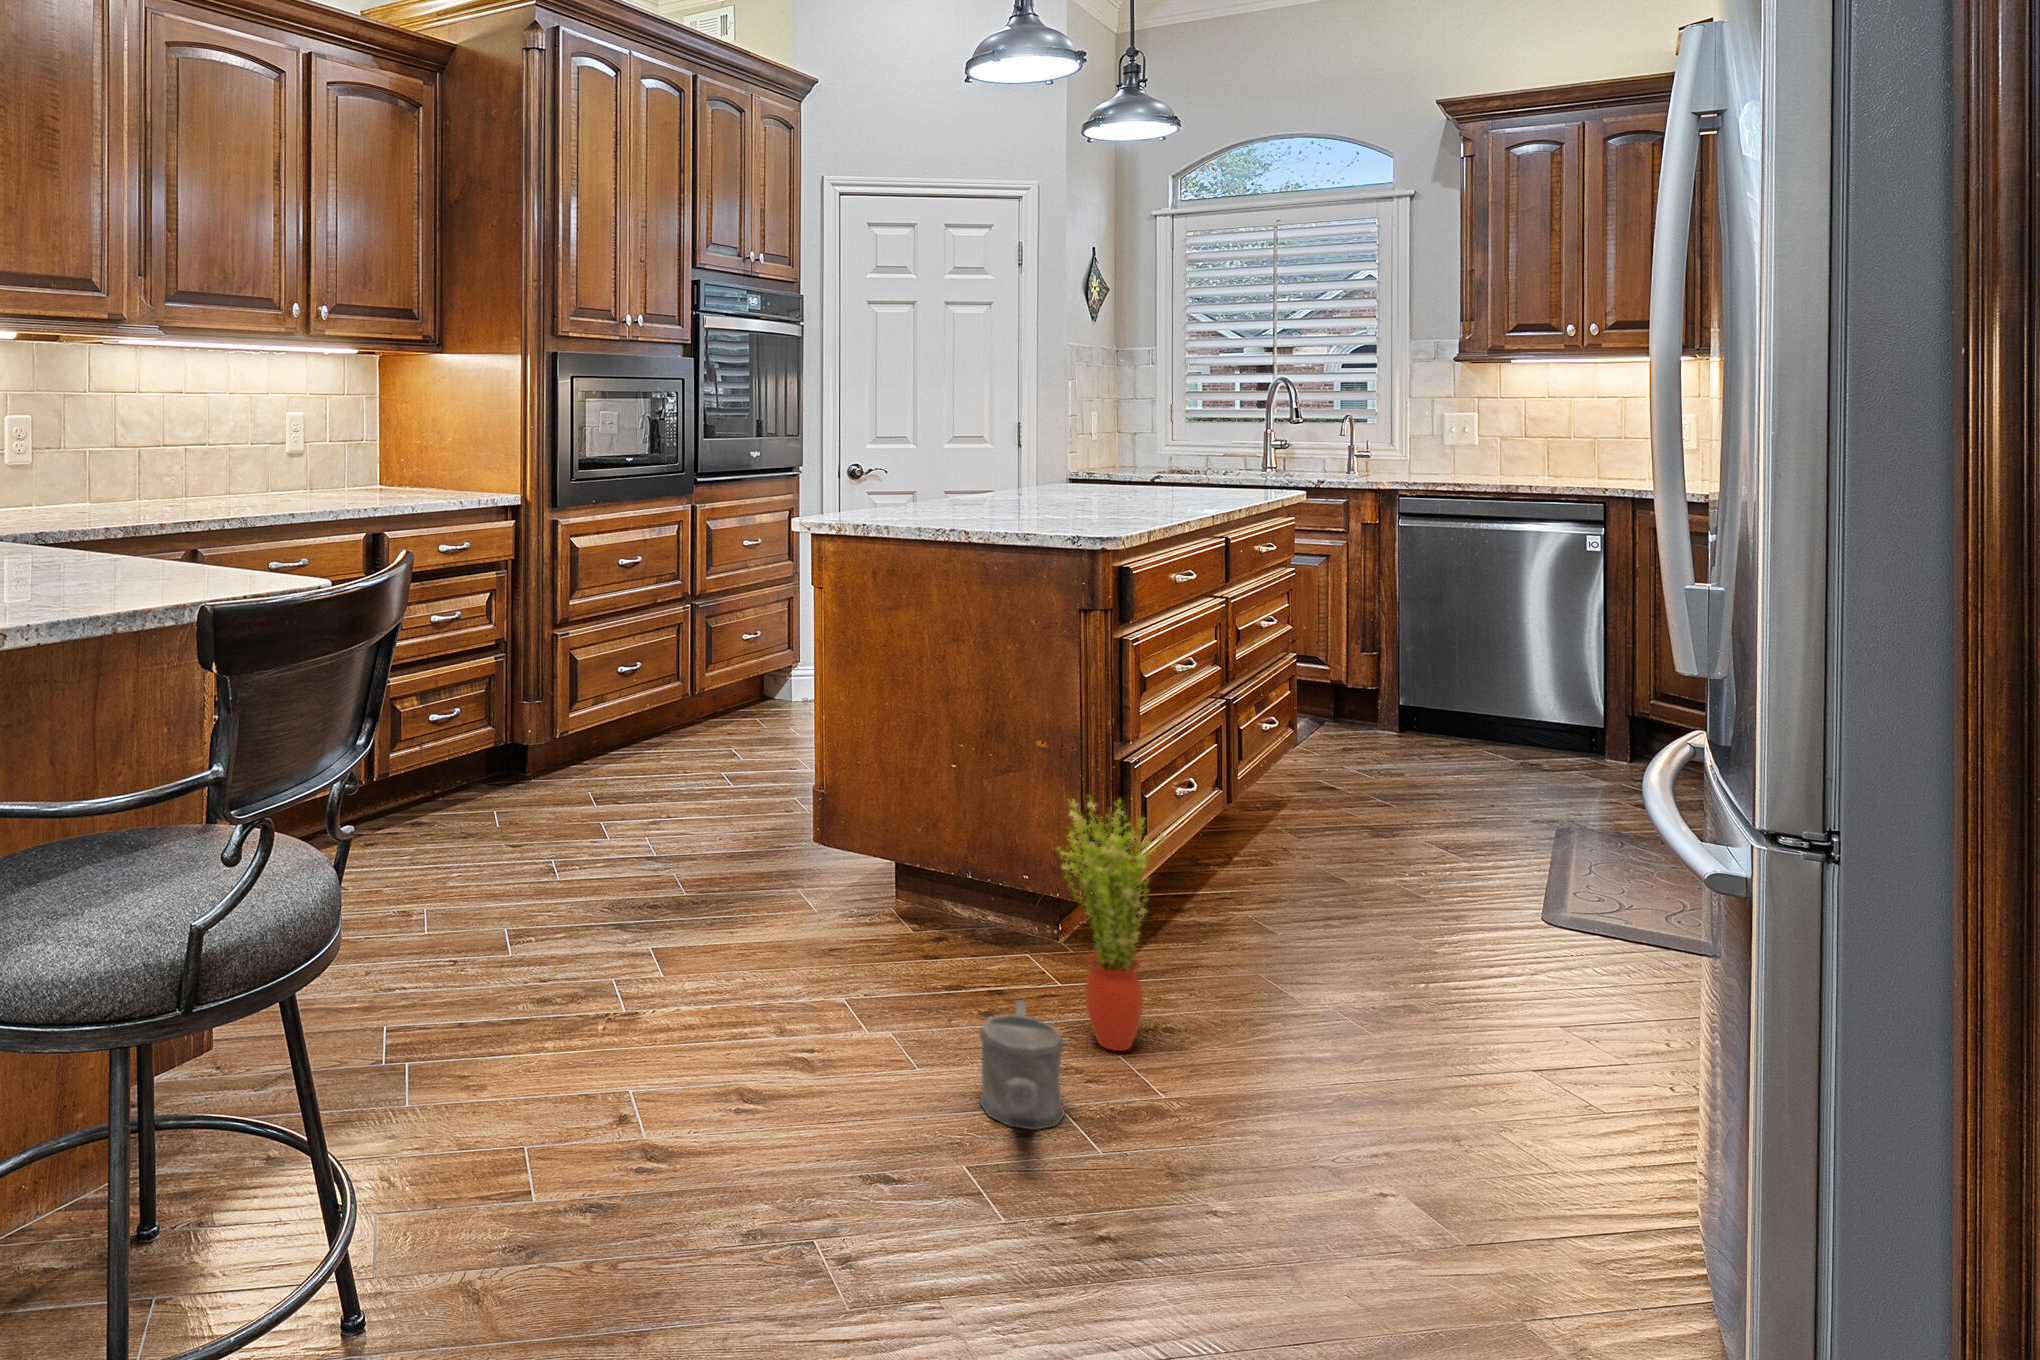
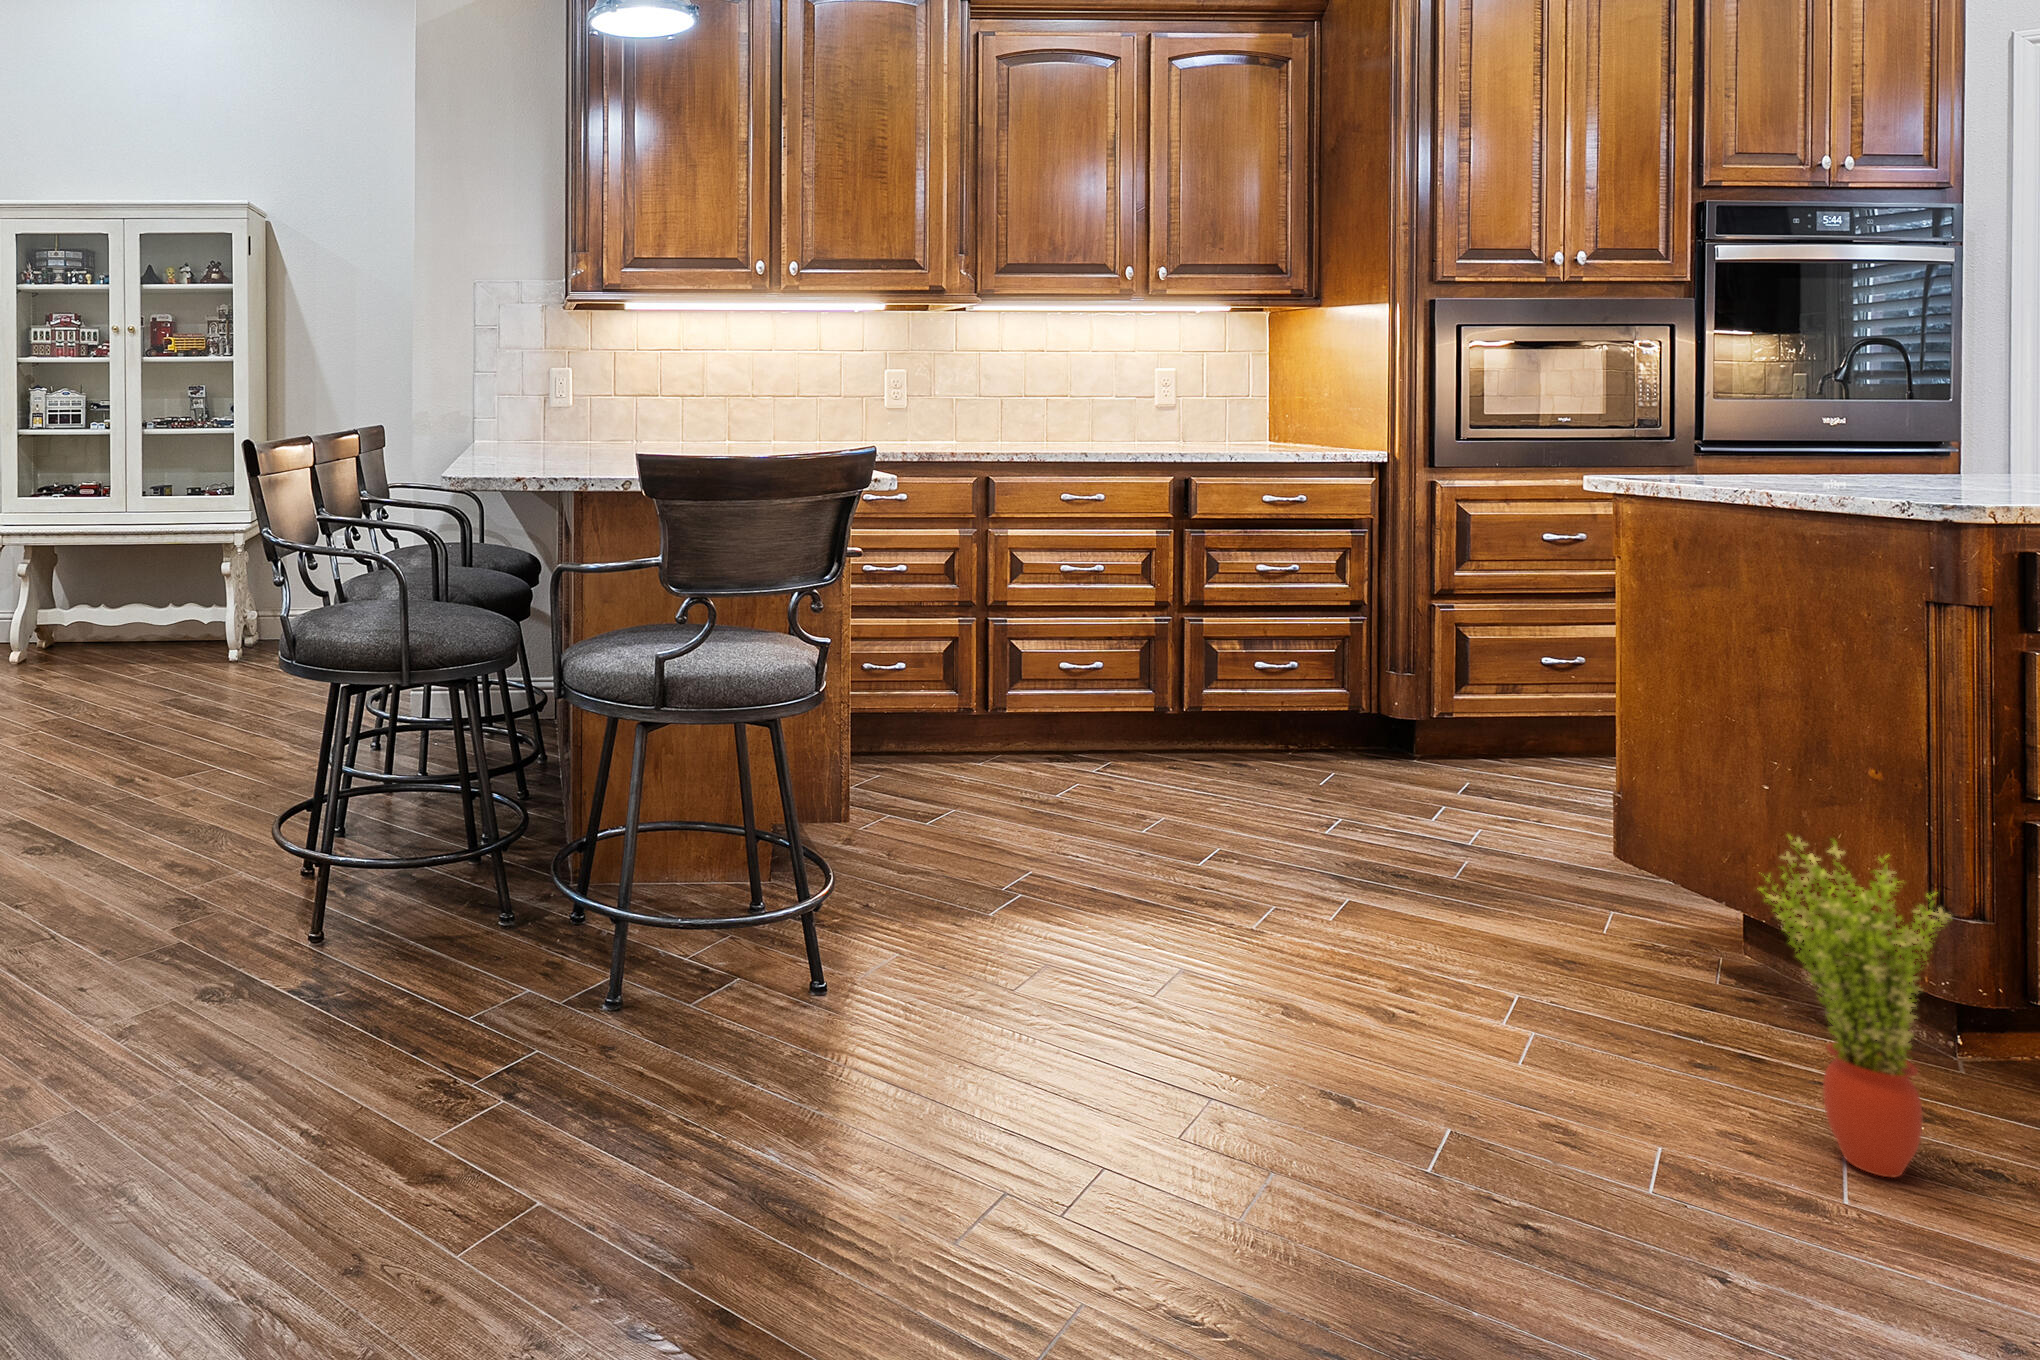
watering can: present [980,1000,1065,1130] -> none [1499,1038,1674,1176]

